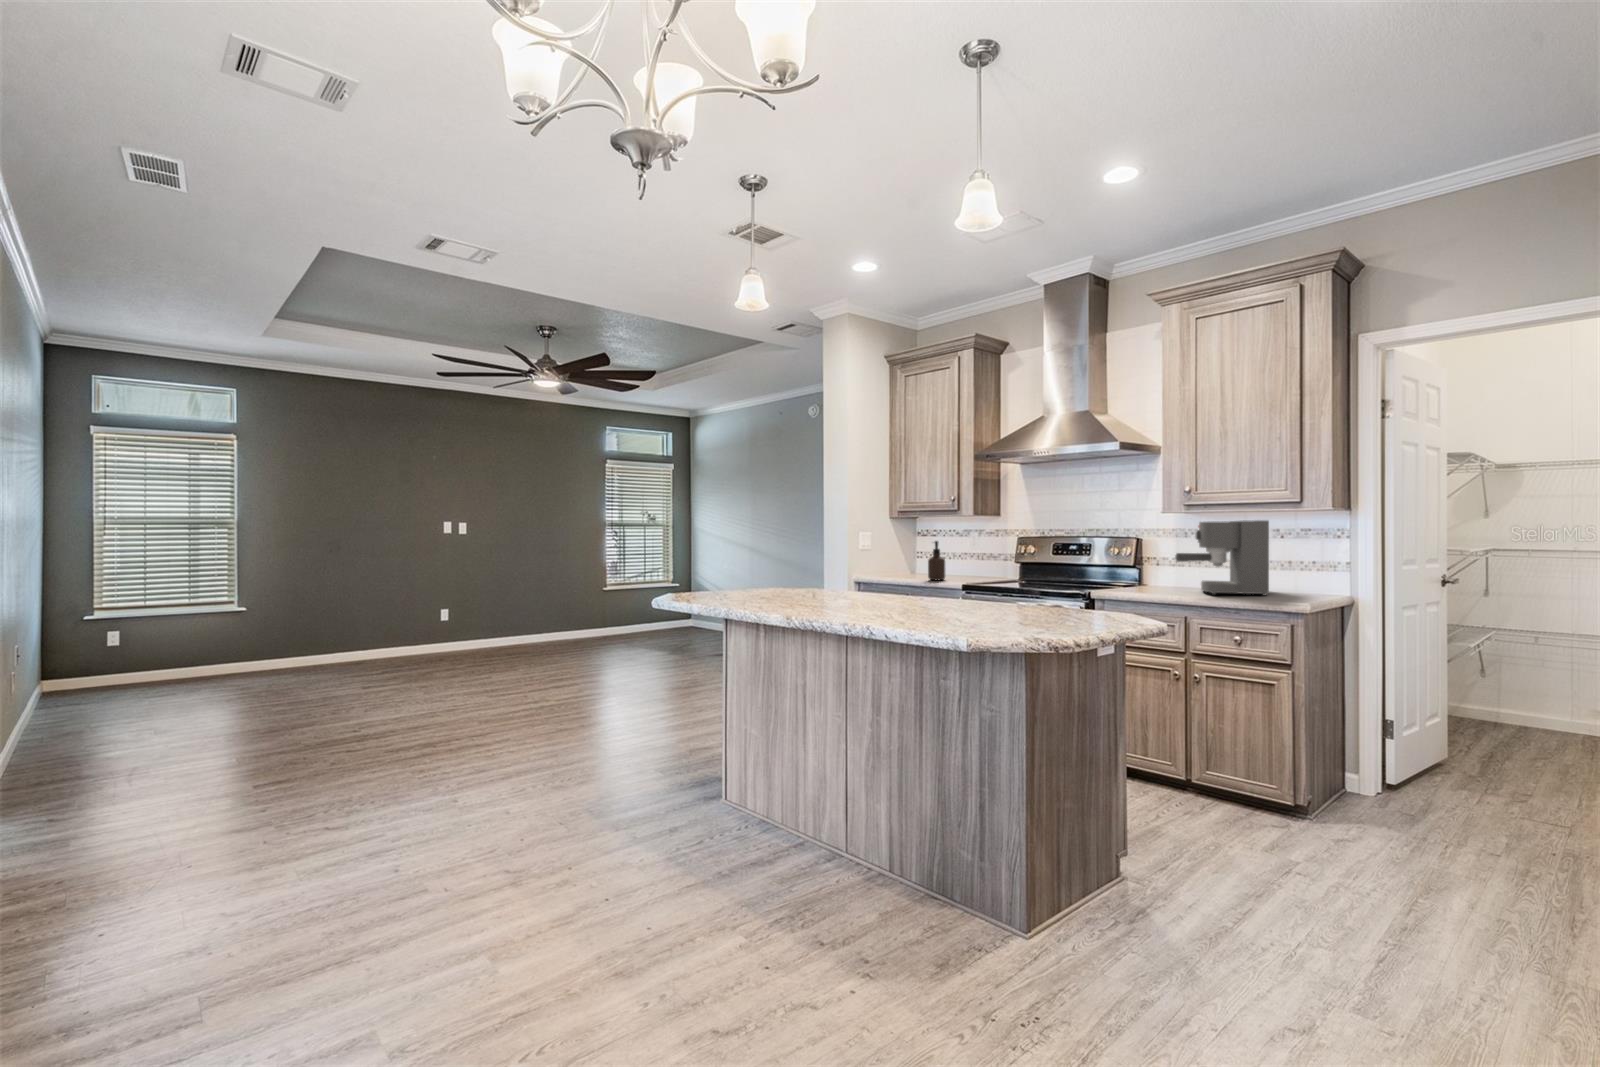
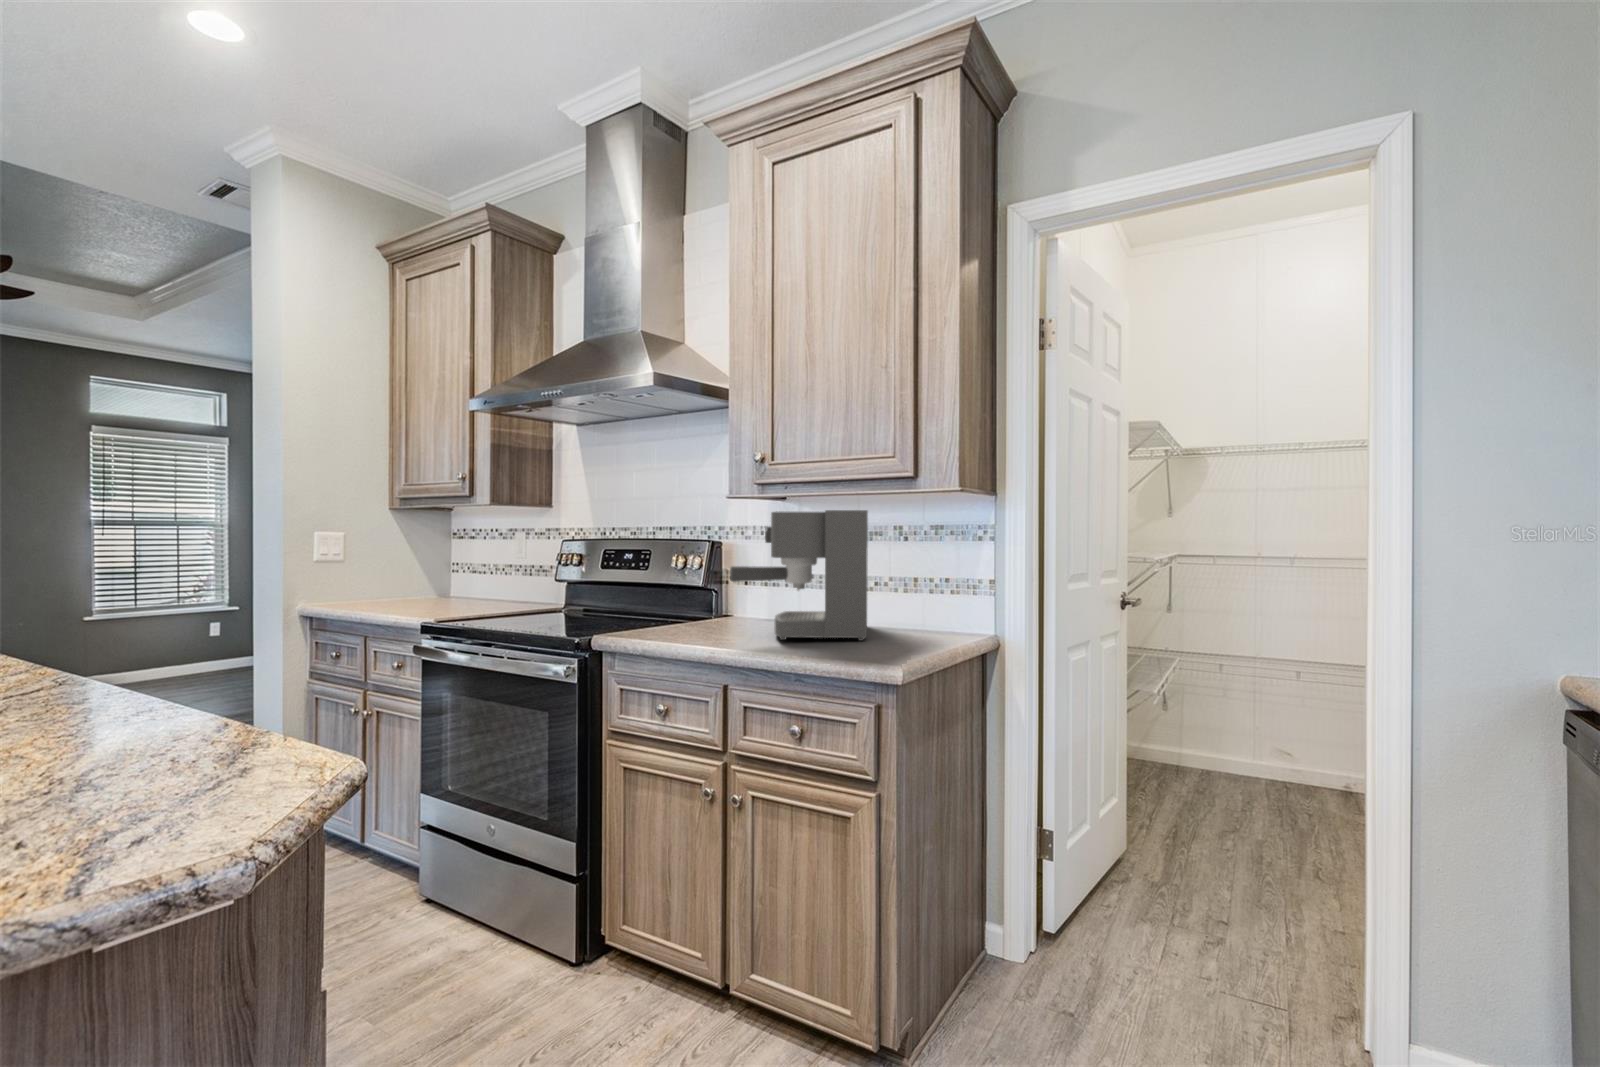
soap dispenser: present [928,541,945,580] -> none [425,543,455,607]

